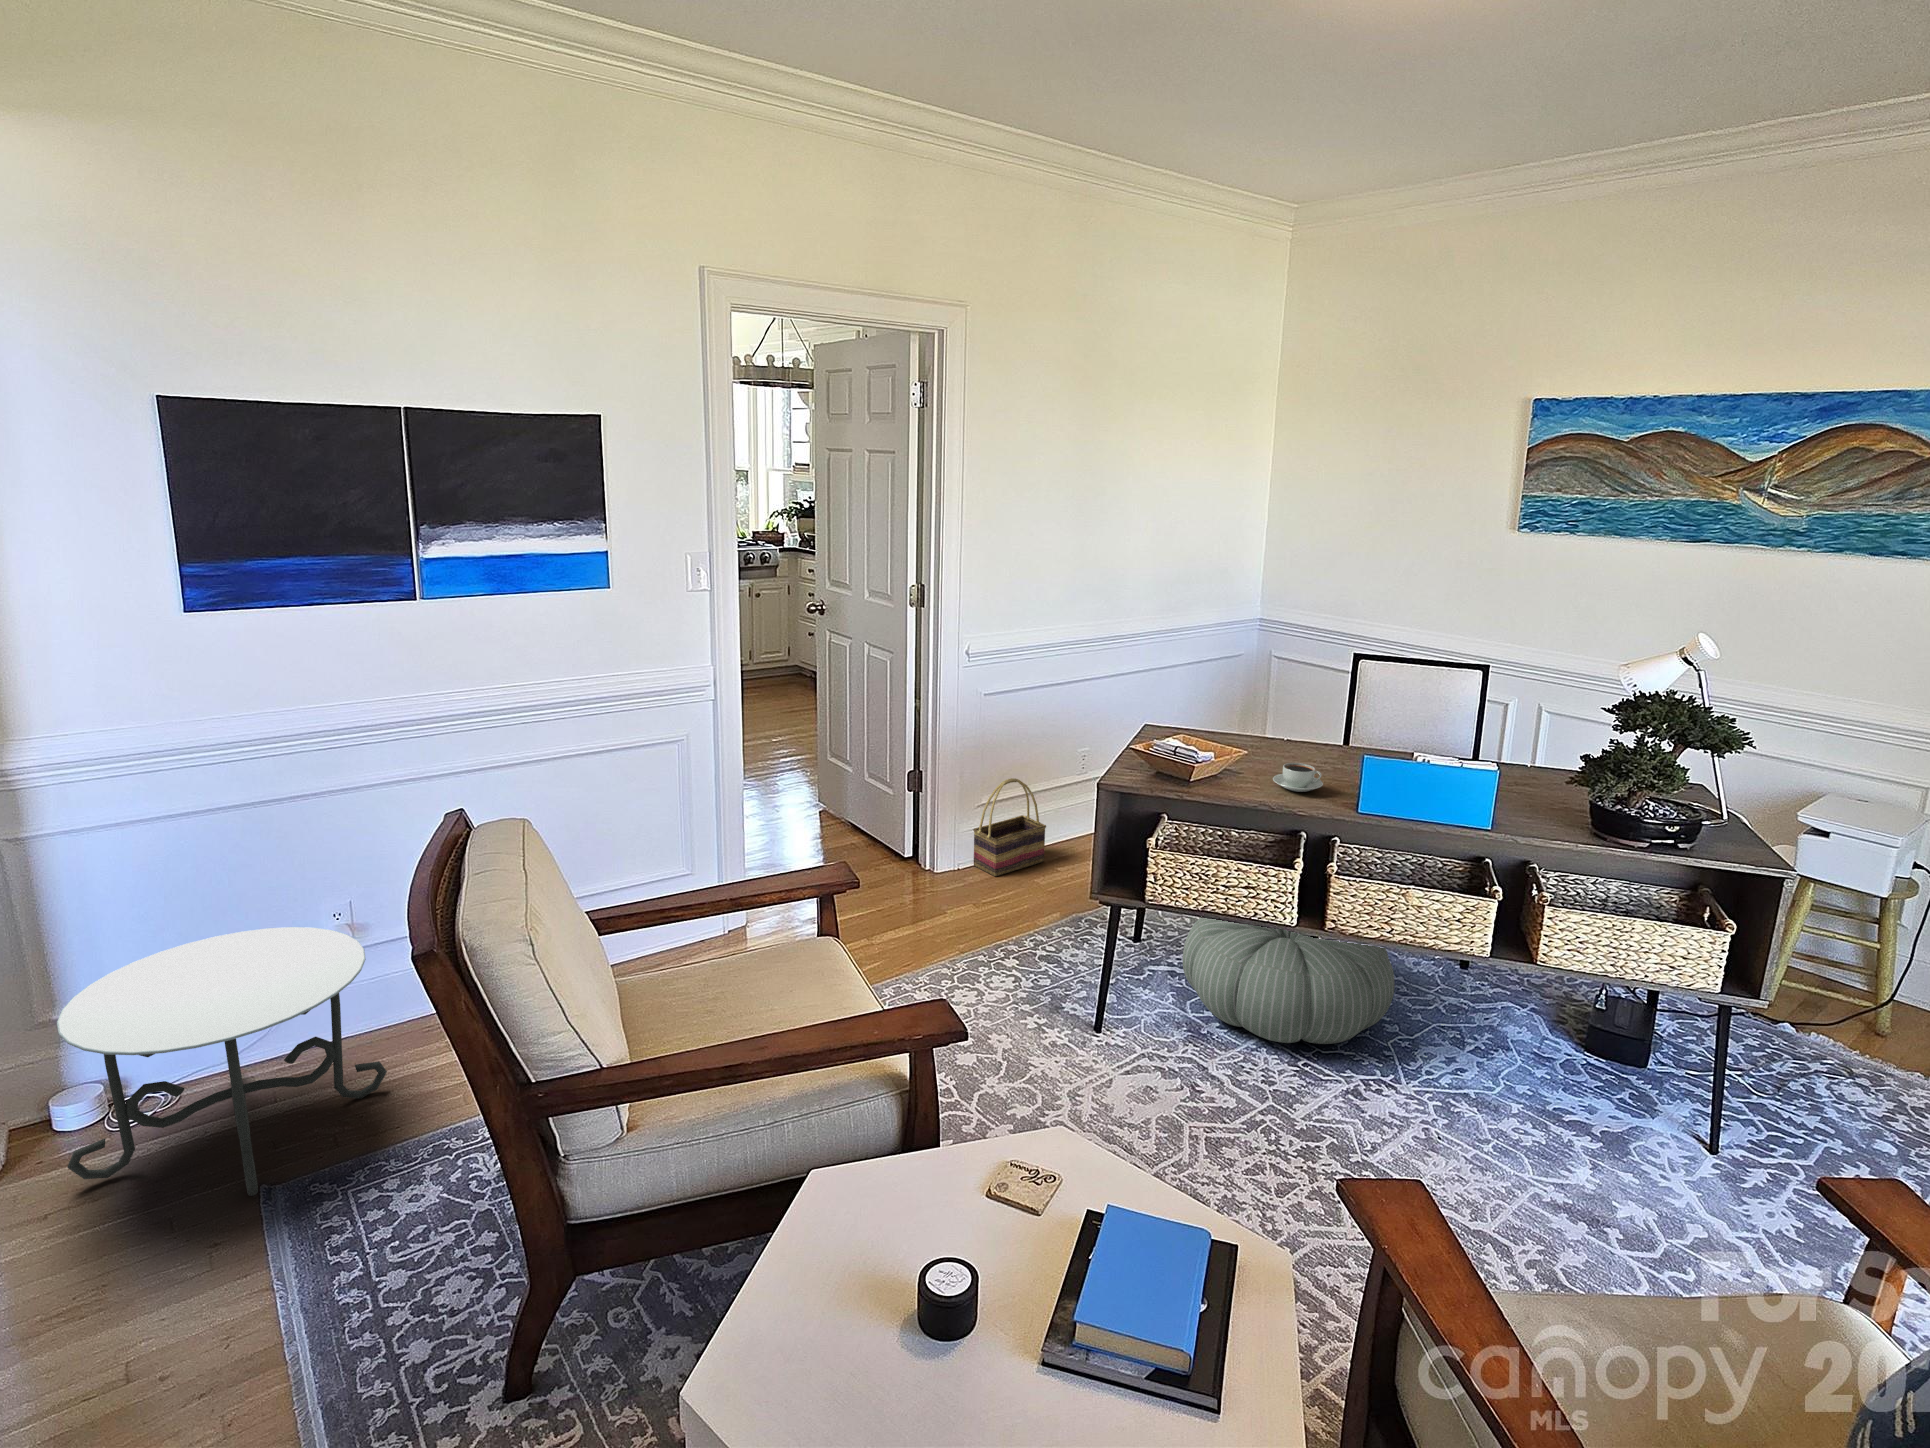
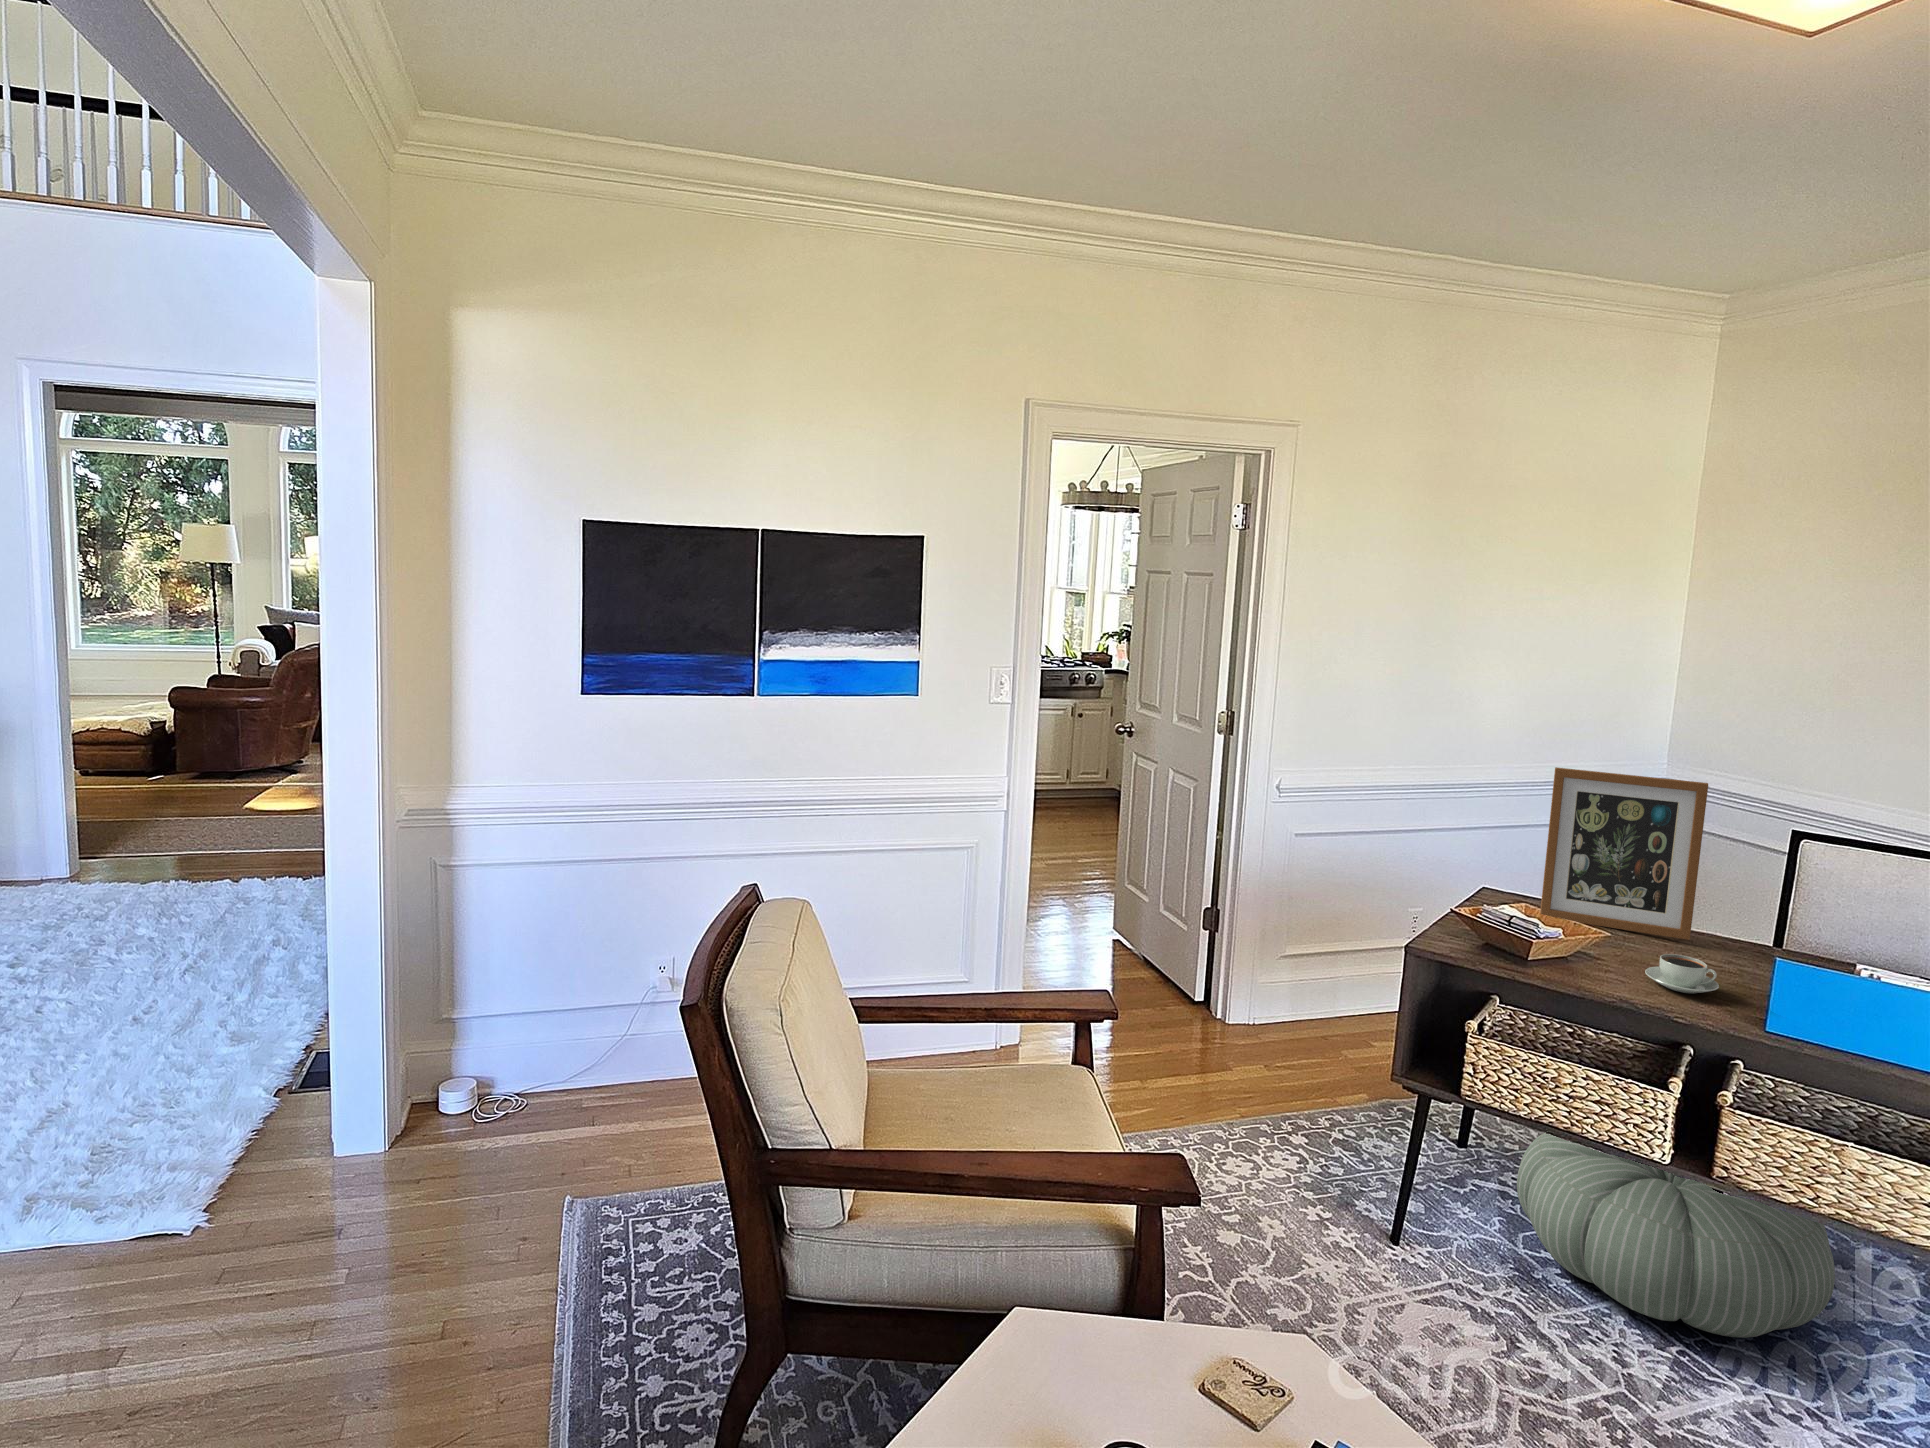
picture frame: none [1191,621,1307,750] -> present [1540,767,1708,940]
basket: present [973,778,1046,876] -> none [1271,930,1363,1040]
side table: present [57,927,387,1196] -> none [438,969,675,1204]

